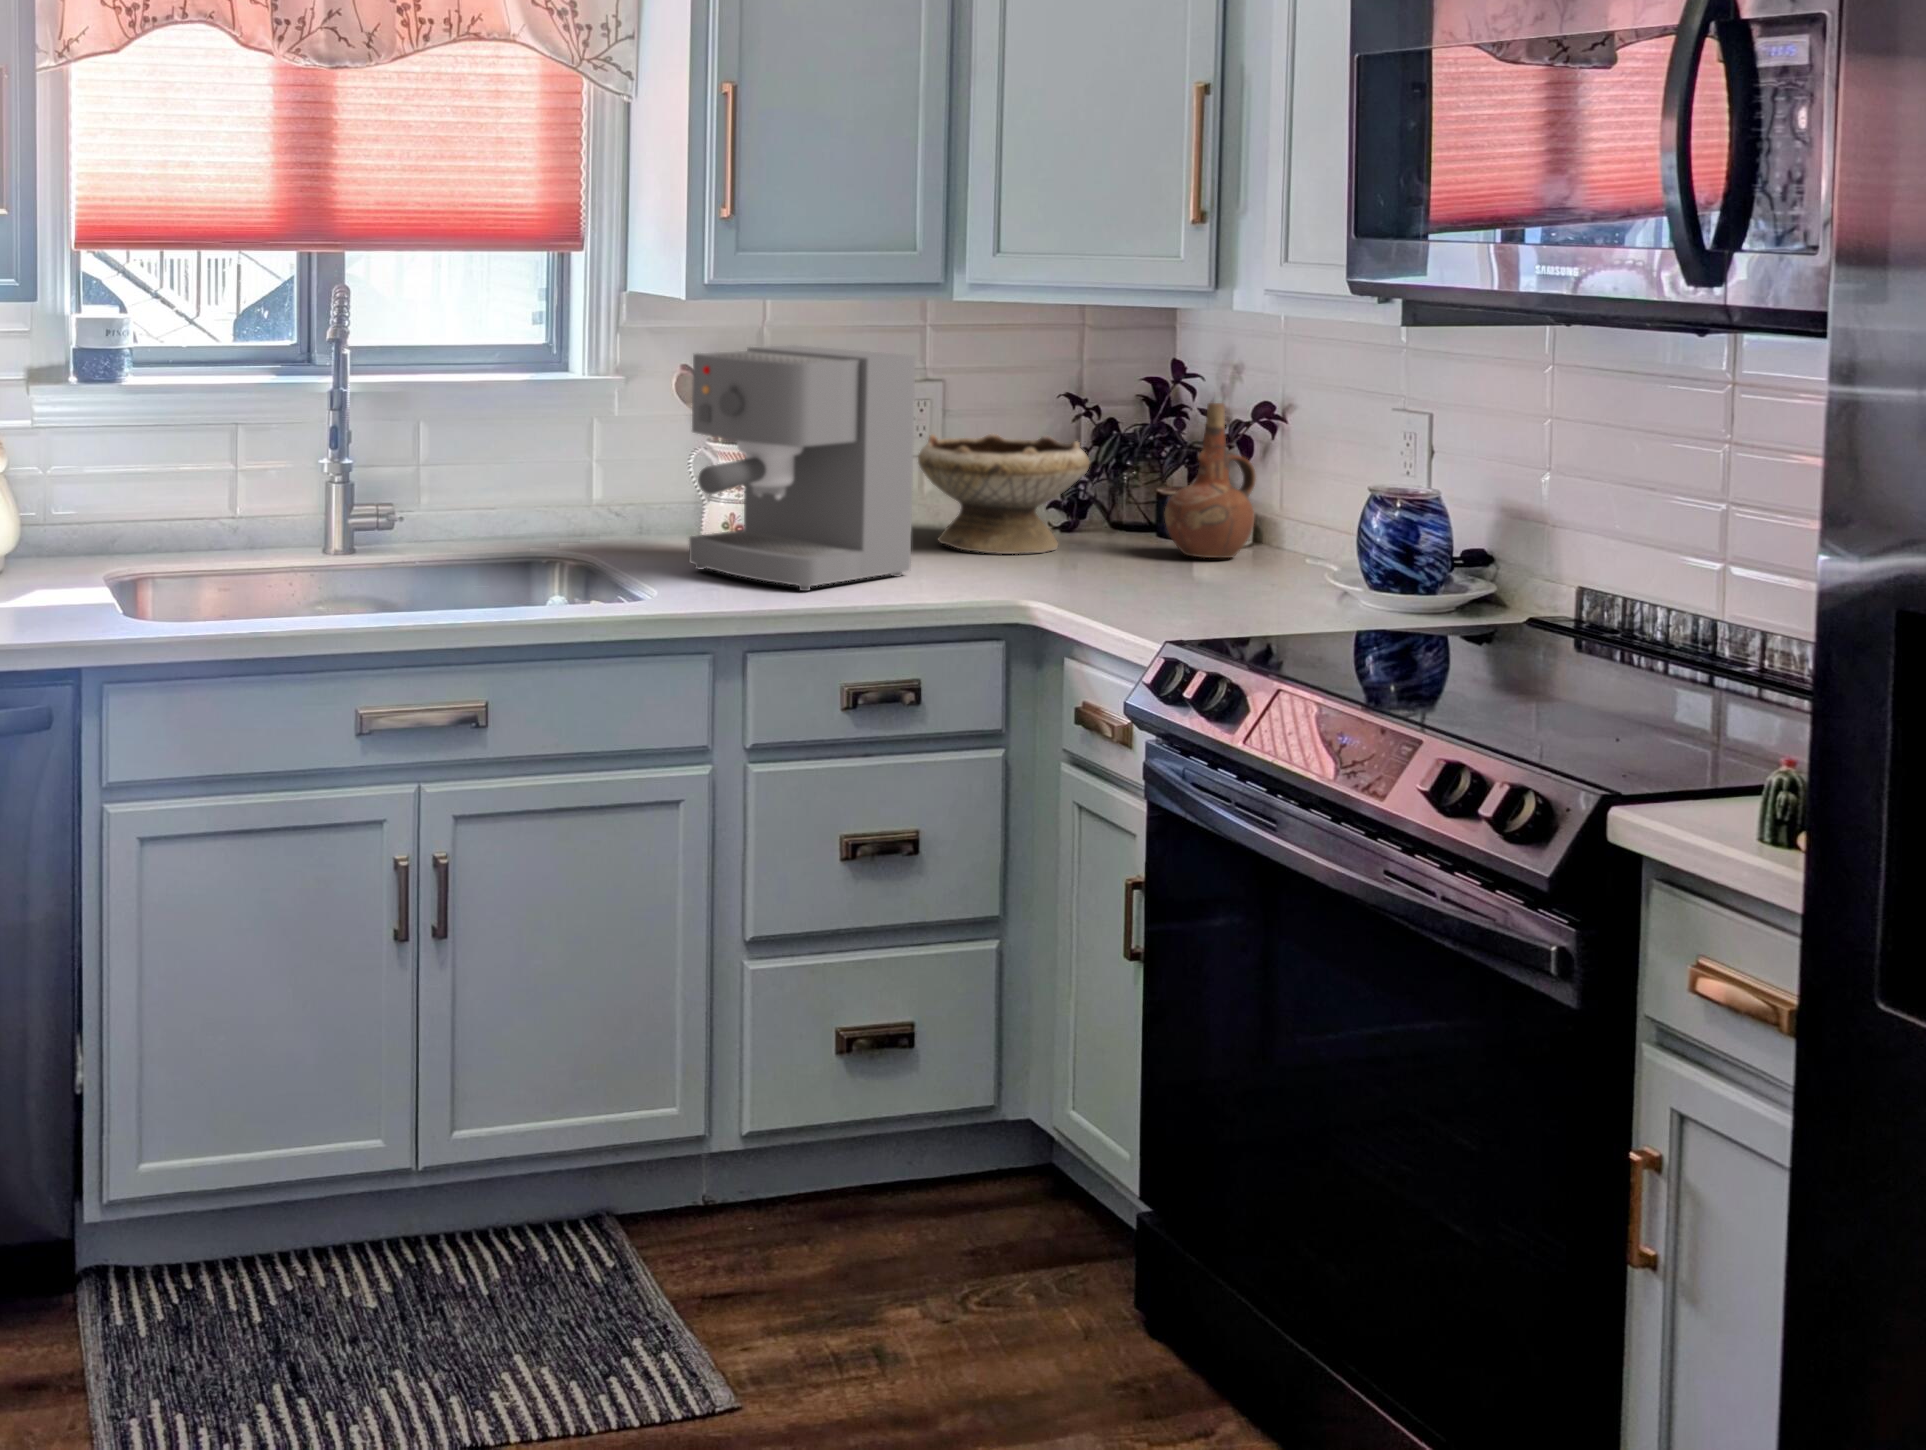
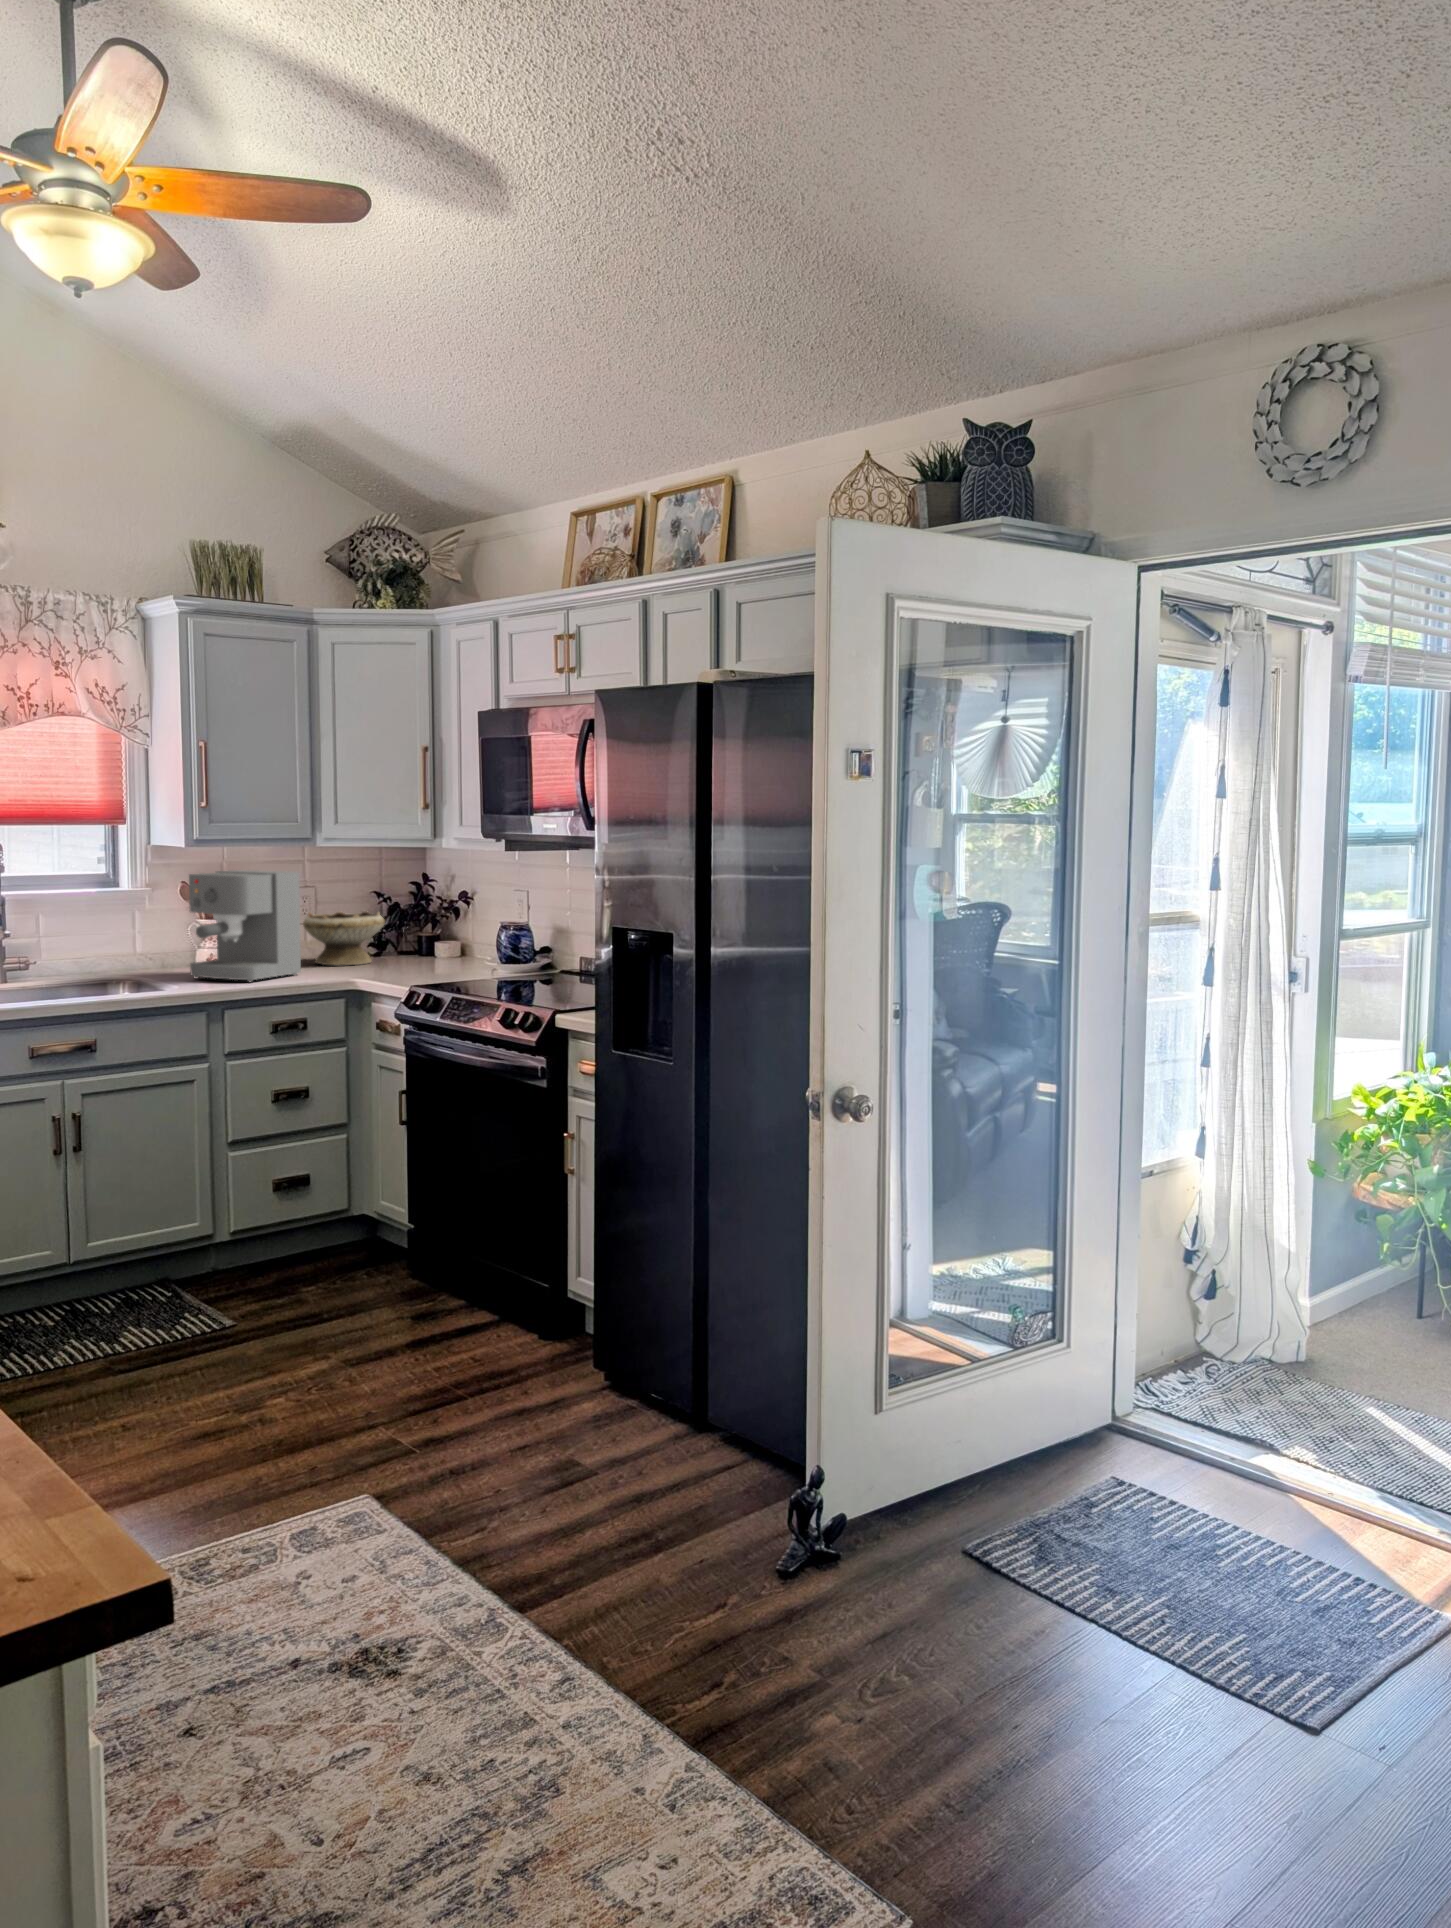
ceramic pitcher: present [1164,403,1256,558] -> none [419,891,459,961]

